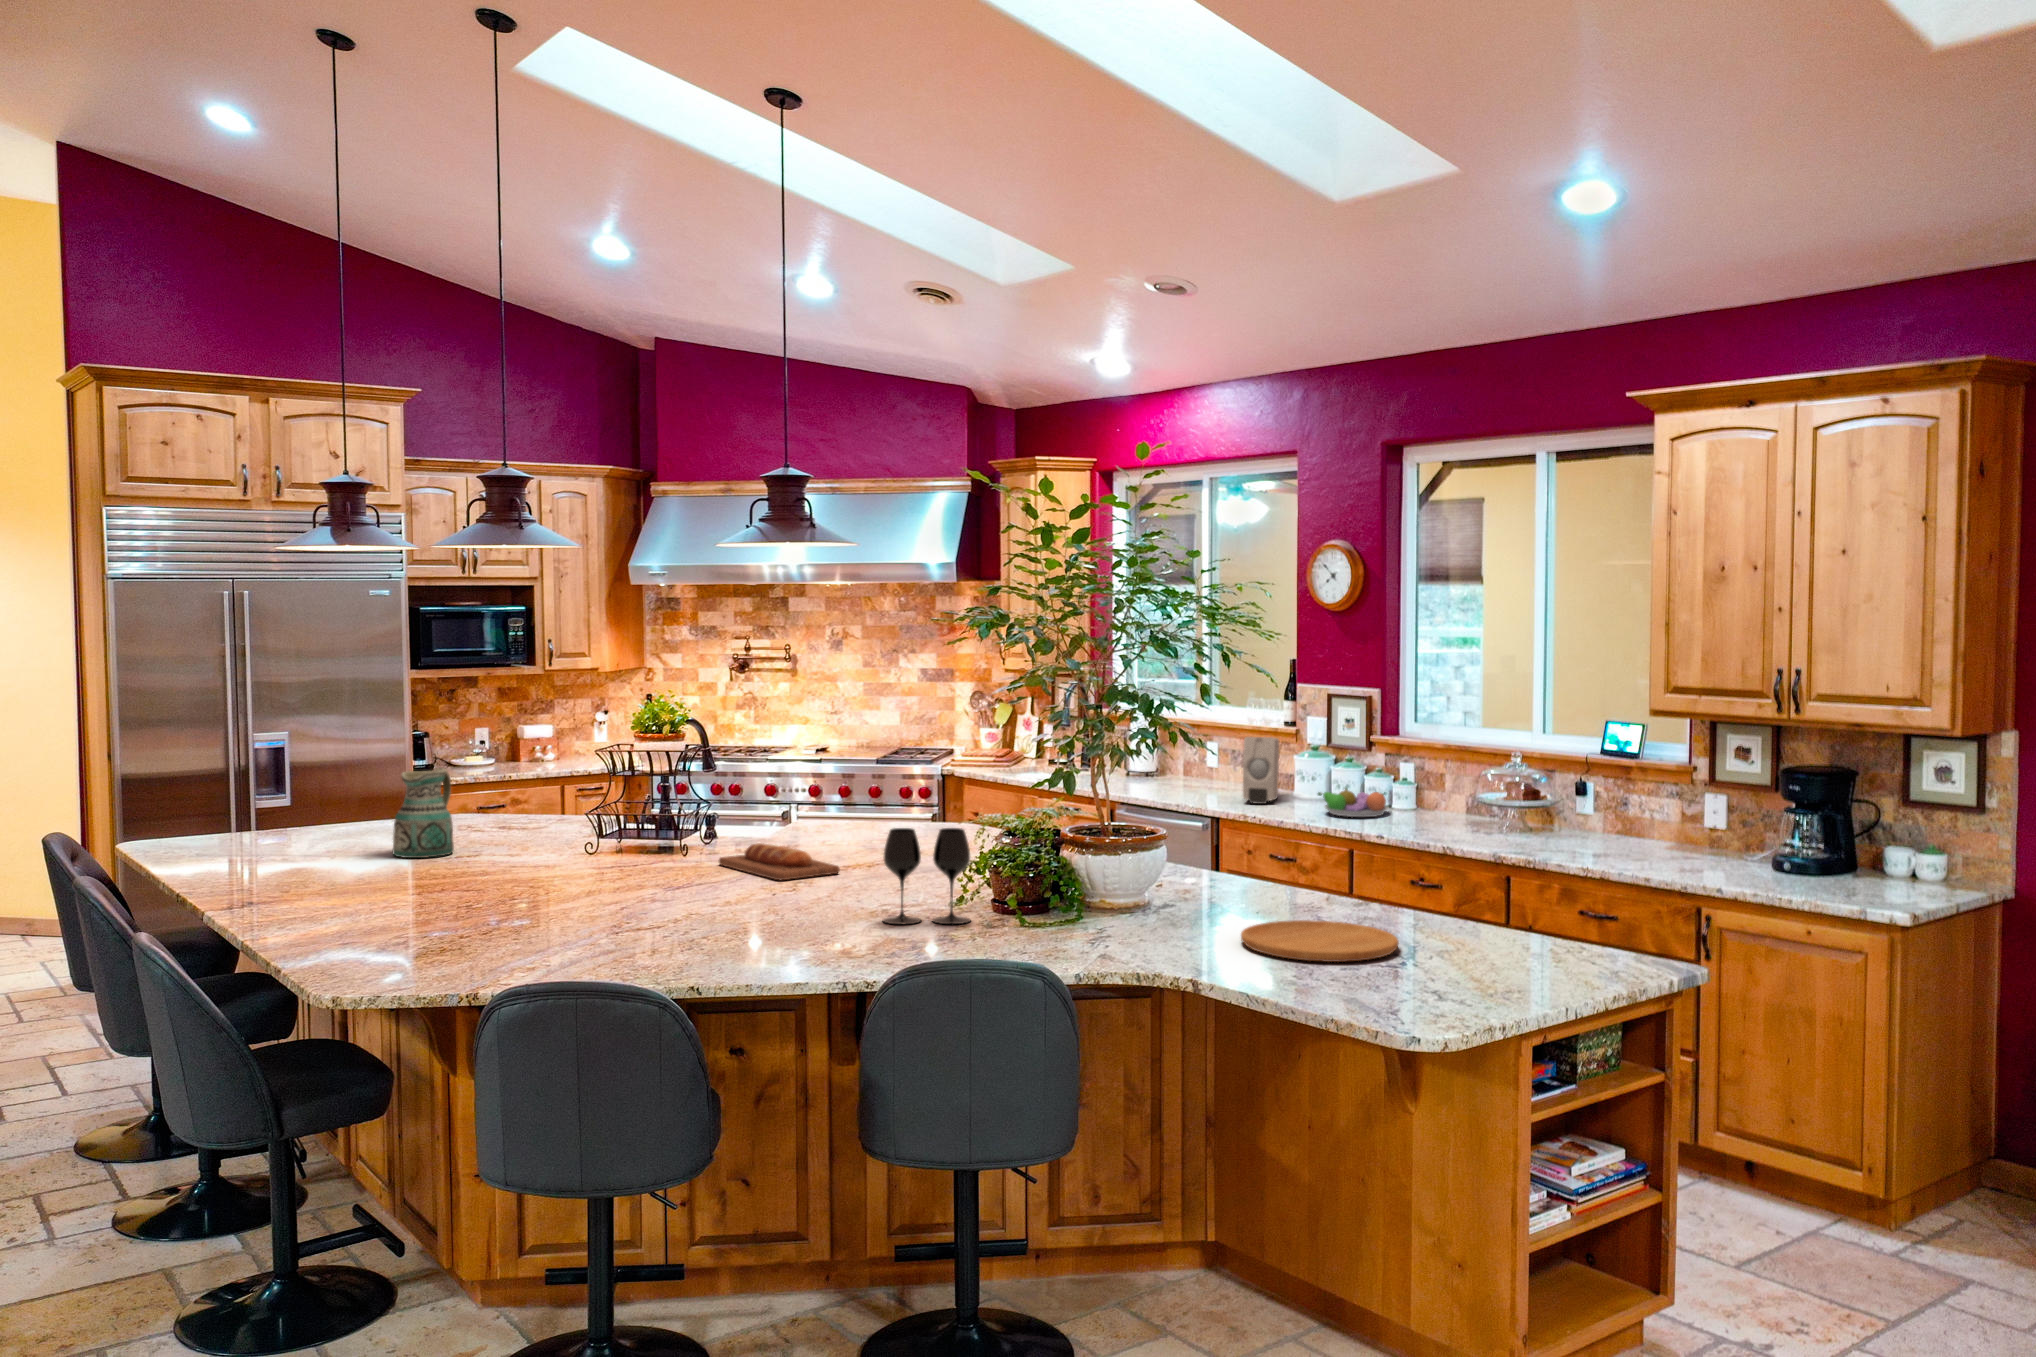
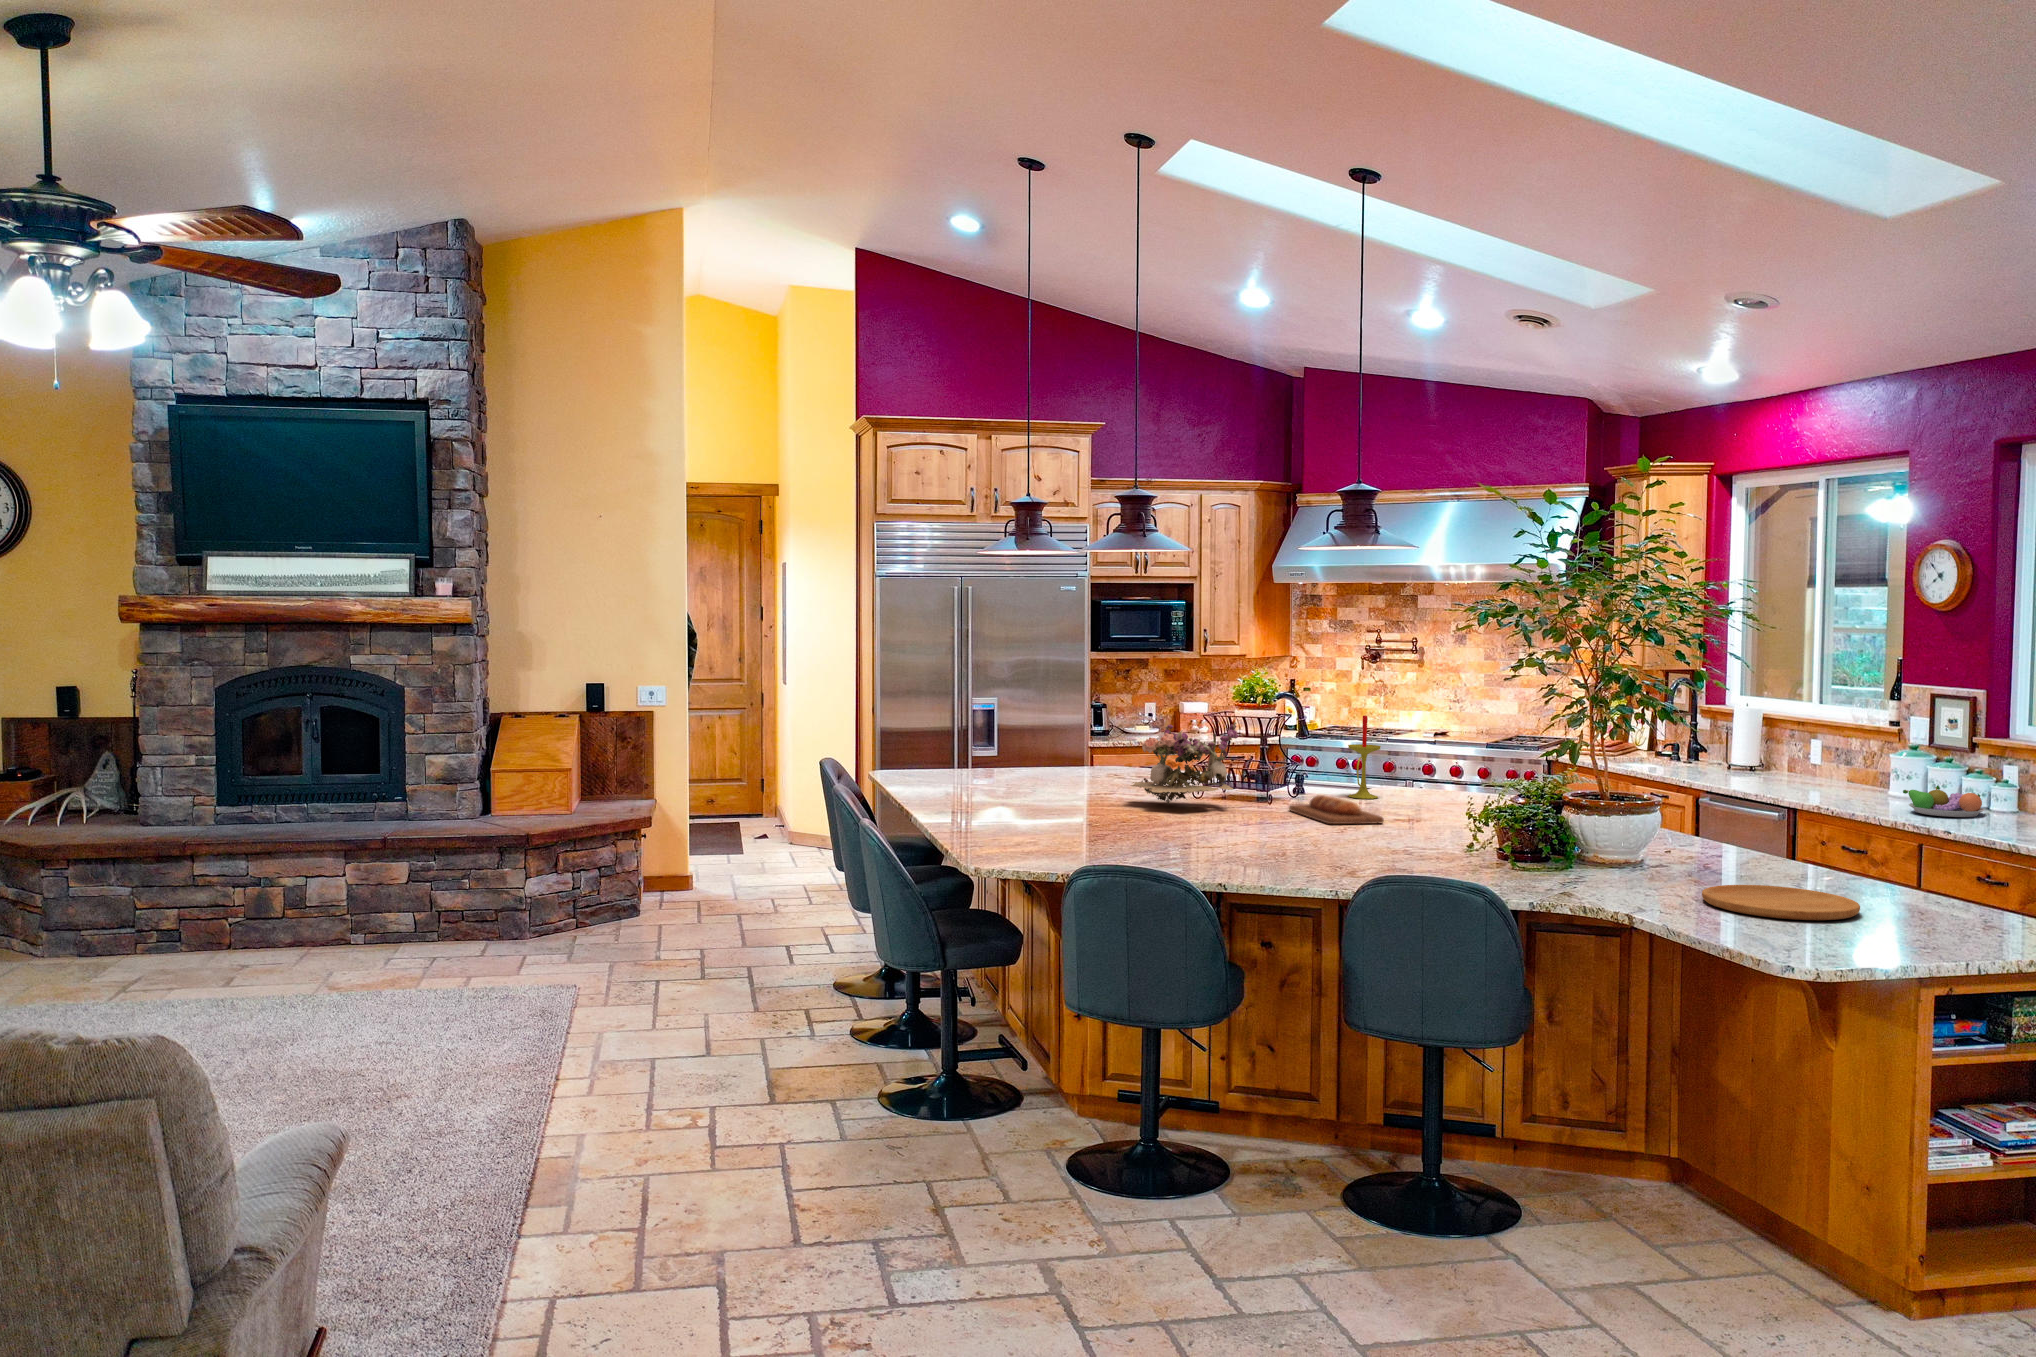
soap dispenser: present [1243,737,1279,804] -> none [1827,732,1874,800]
candle: none [773,740,811,840] -> present [1348,715,1381,799]
flower arrangement: none [514,760,653,869] -> present [1131,722,1238,804]
ceramic pitcher: present [393,768,454,858] -> none [1050,723,1094,790]
wine glass: present [883,828,970,924] -> none [1393,781,1470,864]

